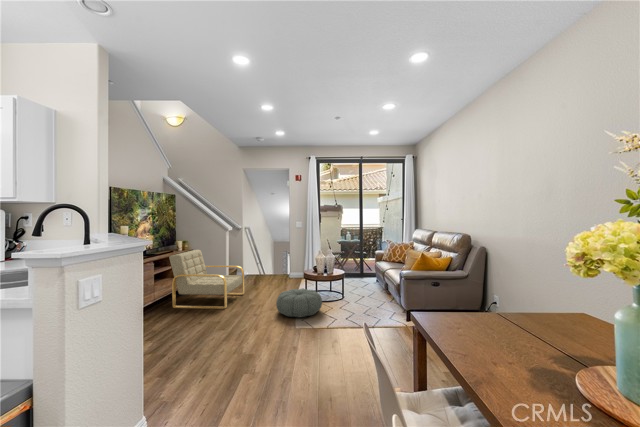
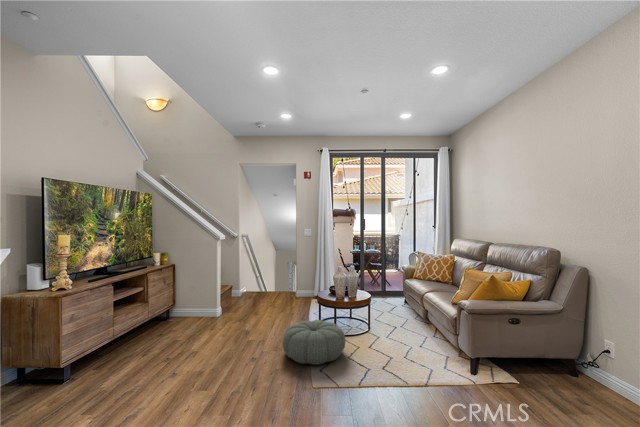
armchair: present [169,250,244,309] -> none [139,265,240,347]

